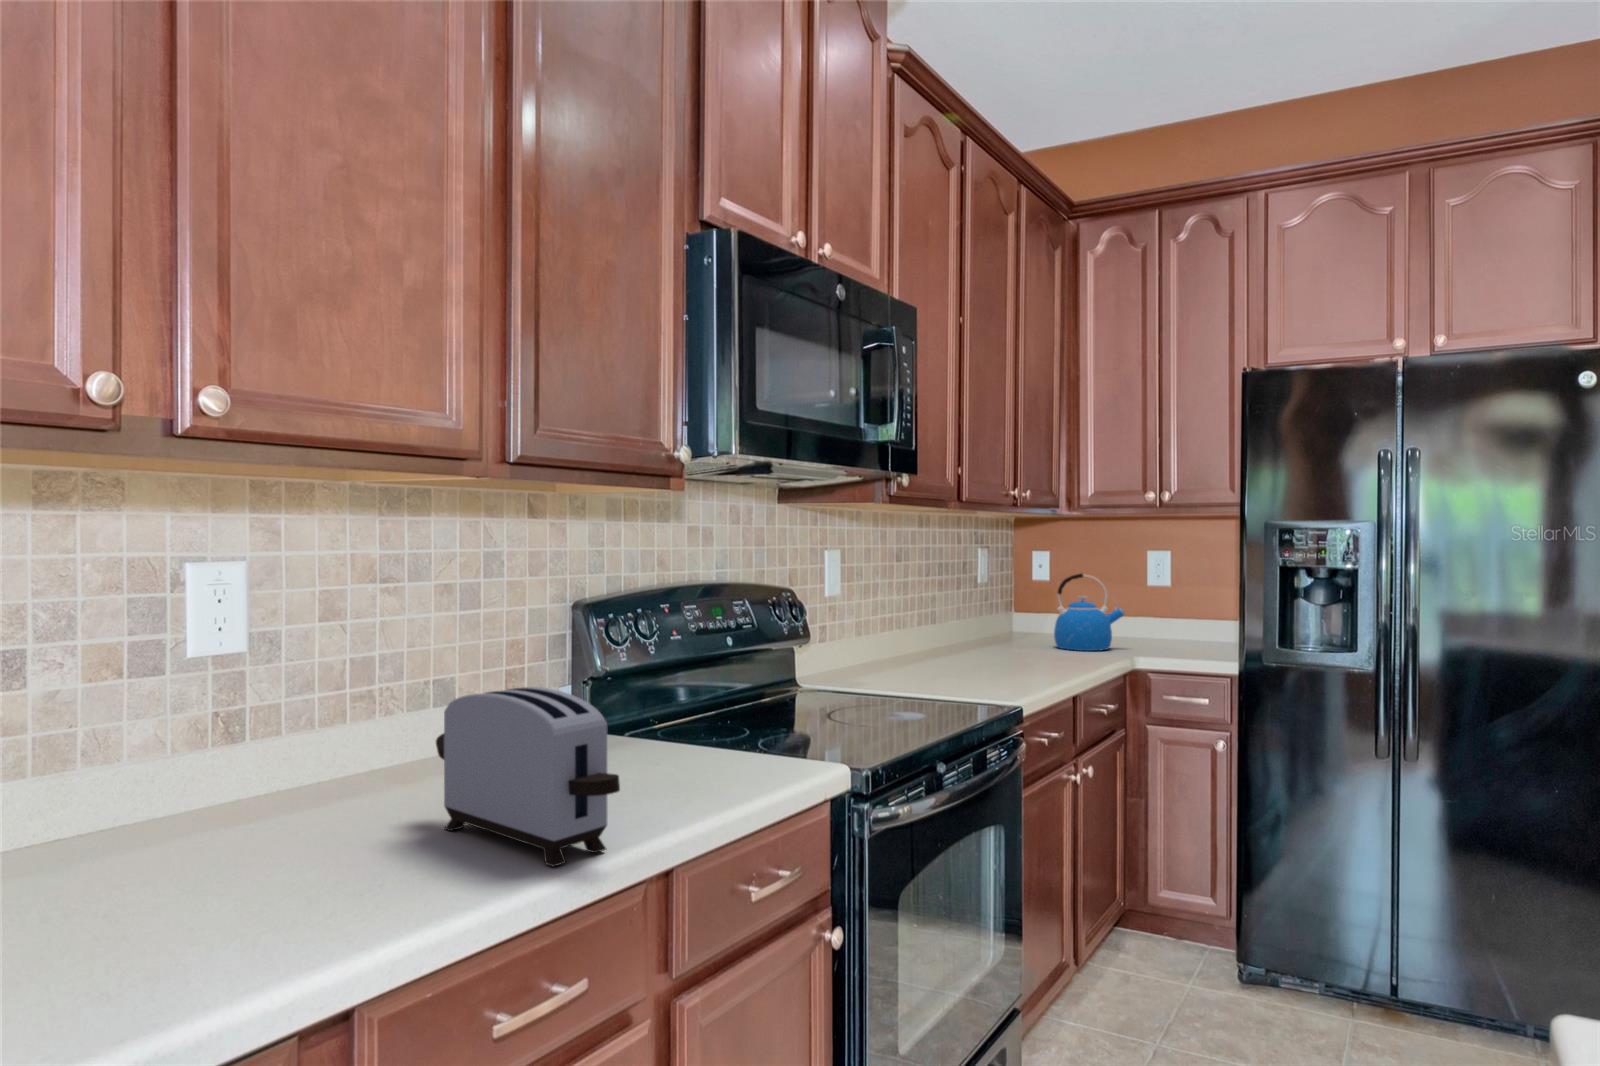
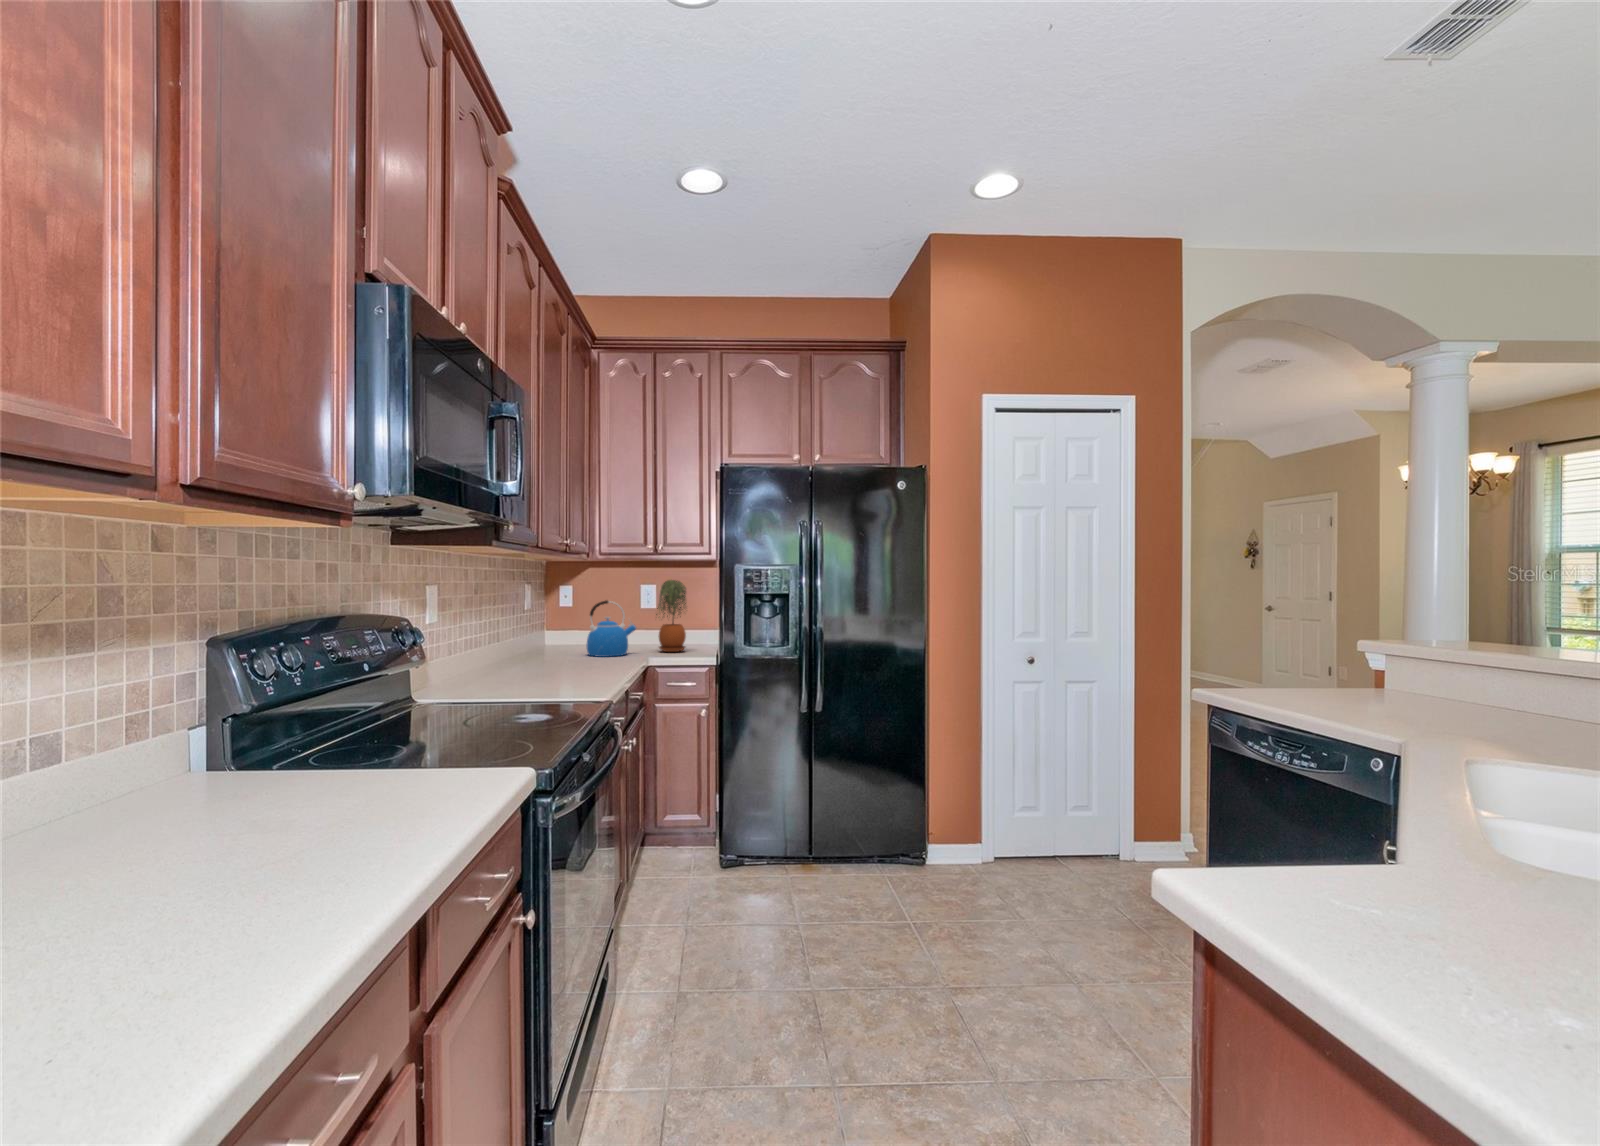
potted plant: none [1154,545,1204,651] -> present [656,580,686,652]
toaster: present [436,687,620,866] -> none [141,726,434,899]

